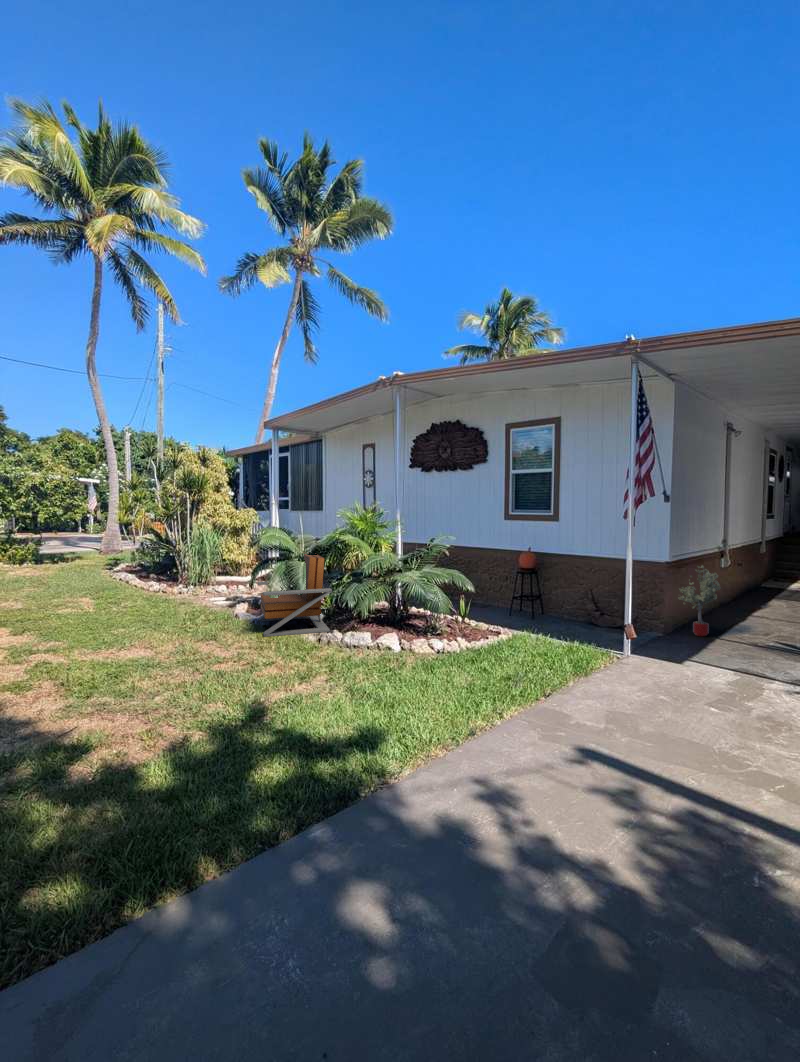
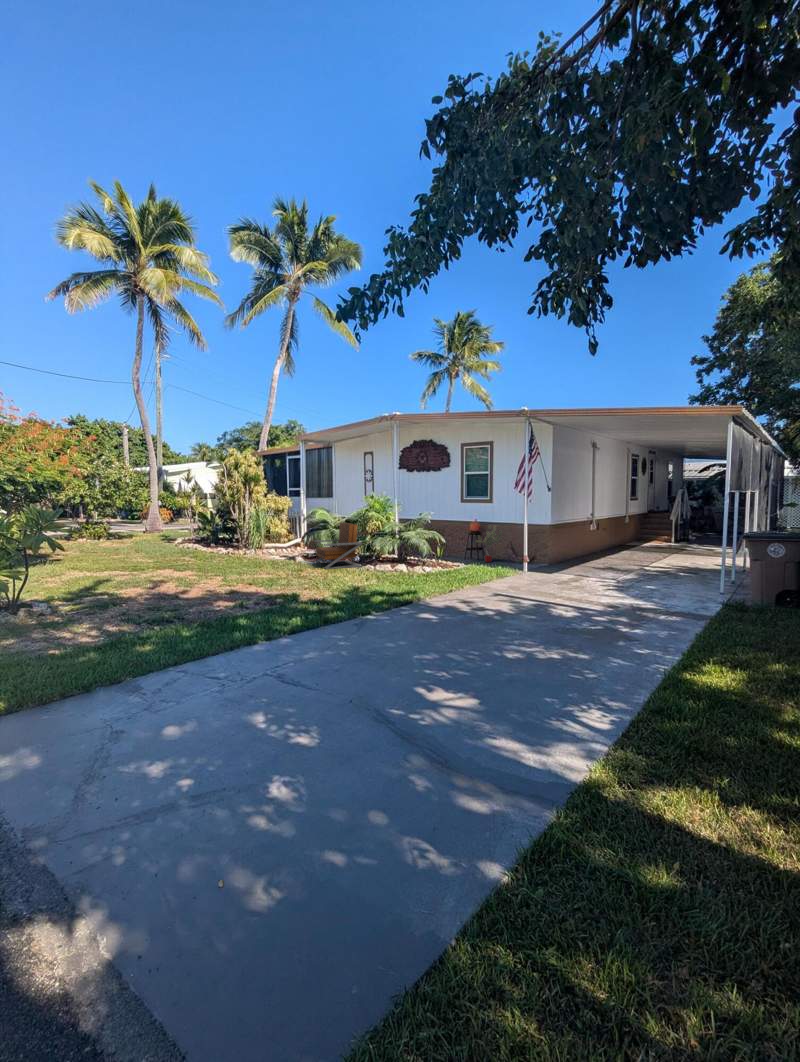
potted tree: present [678,566,720,637] -> present [476,526,502,562]

